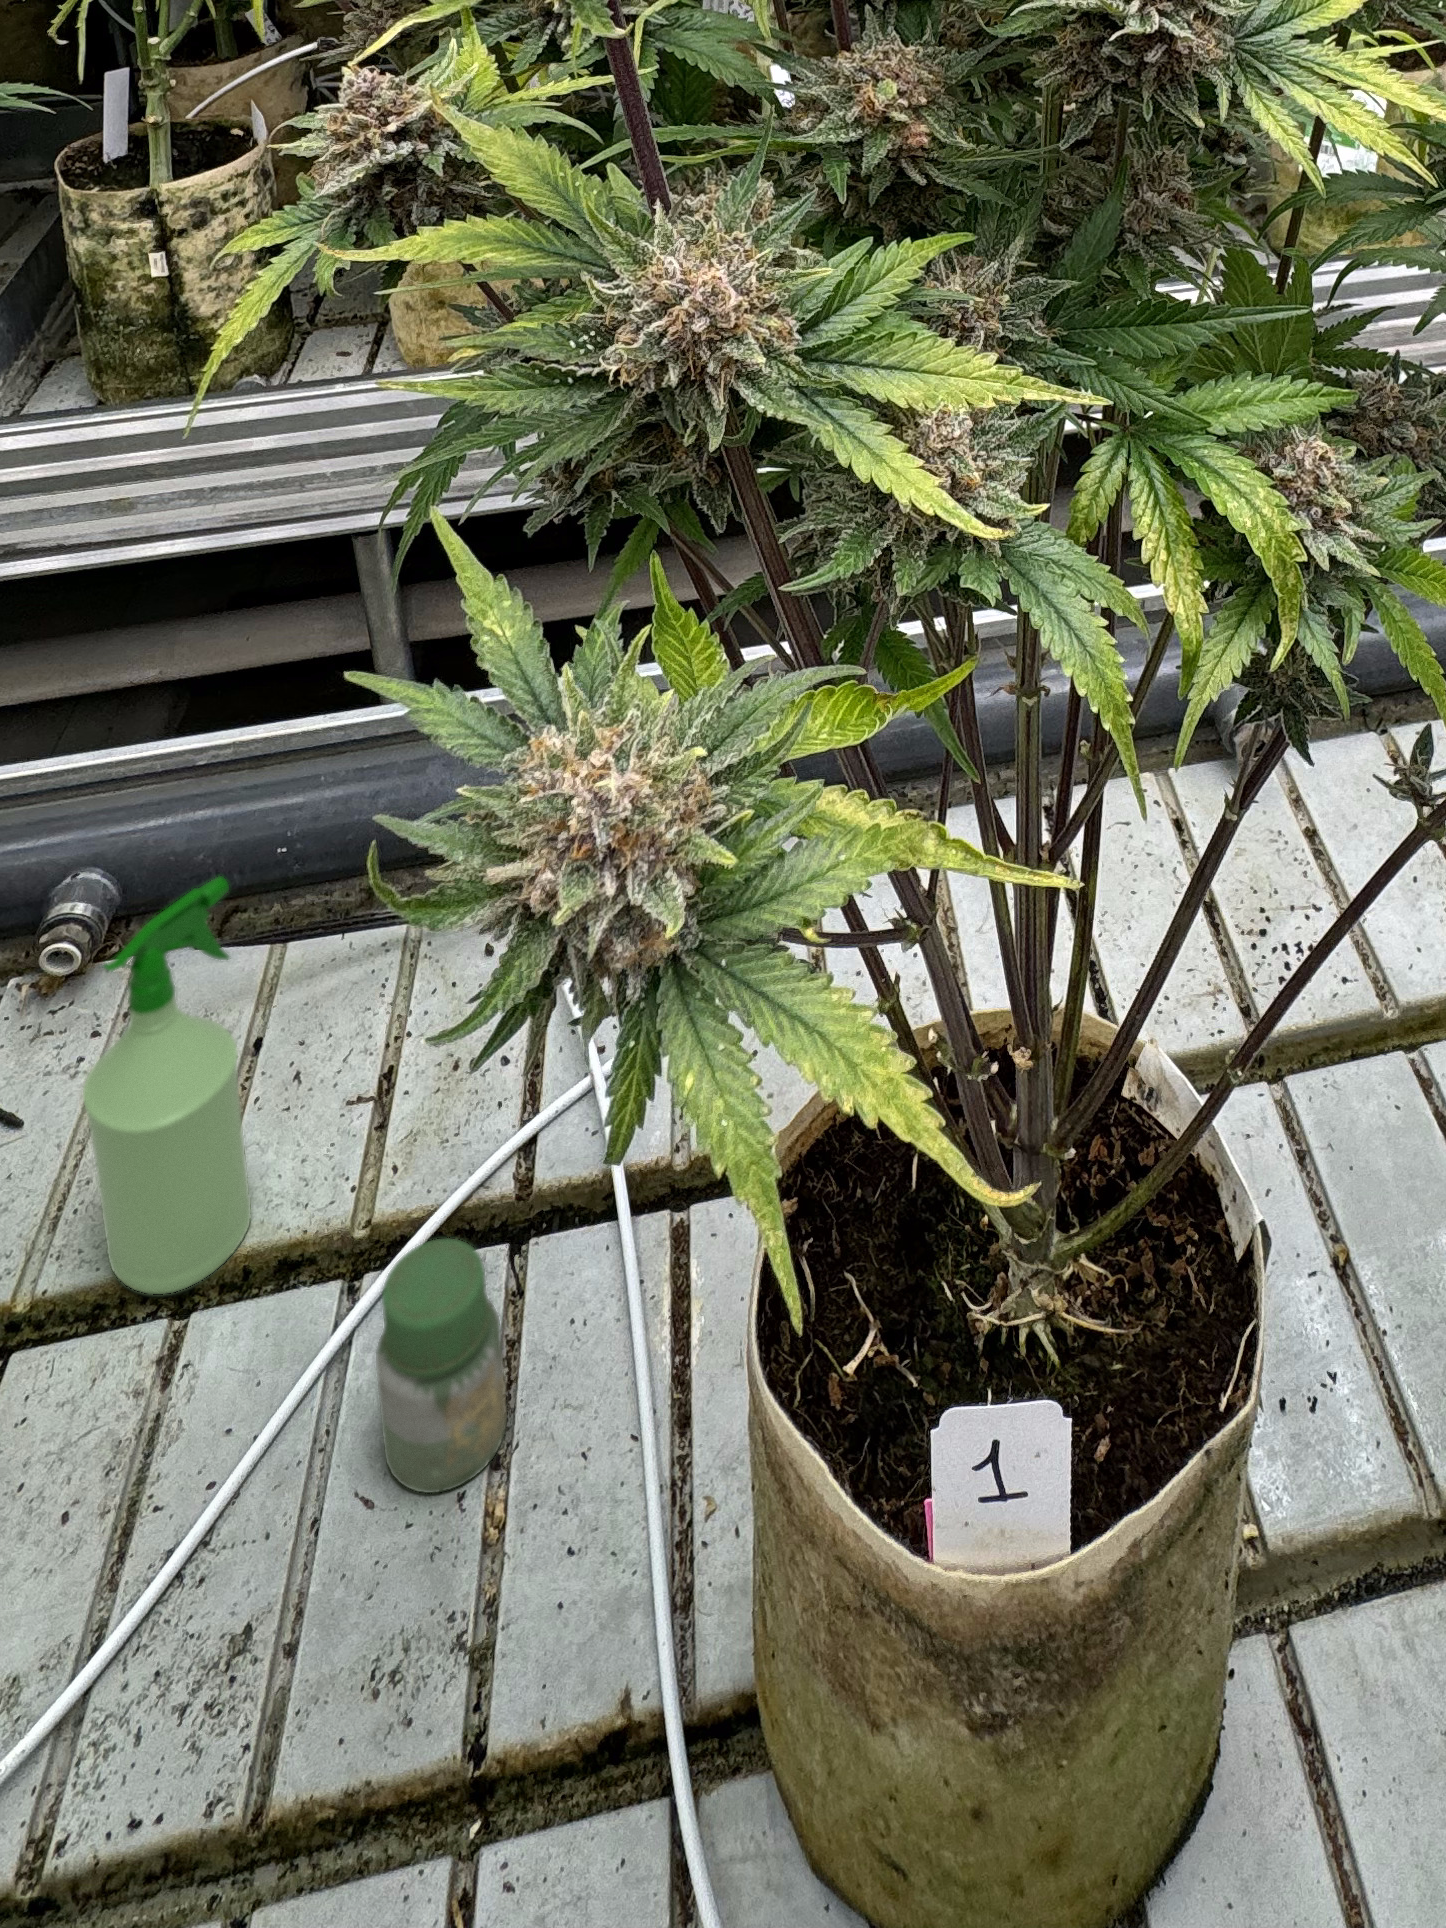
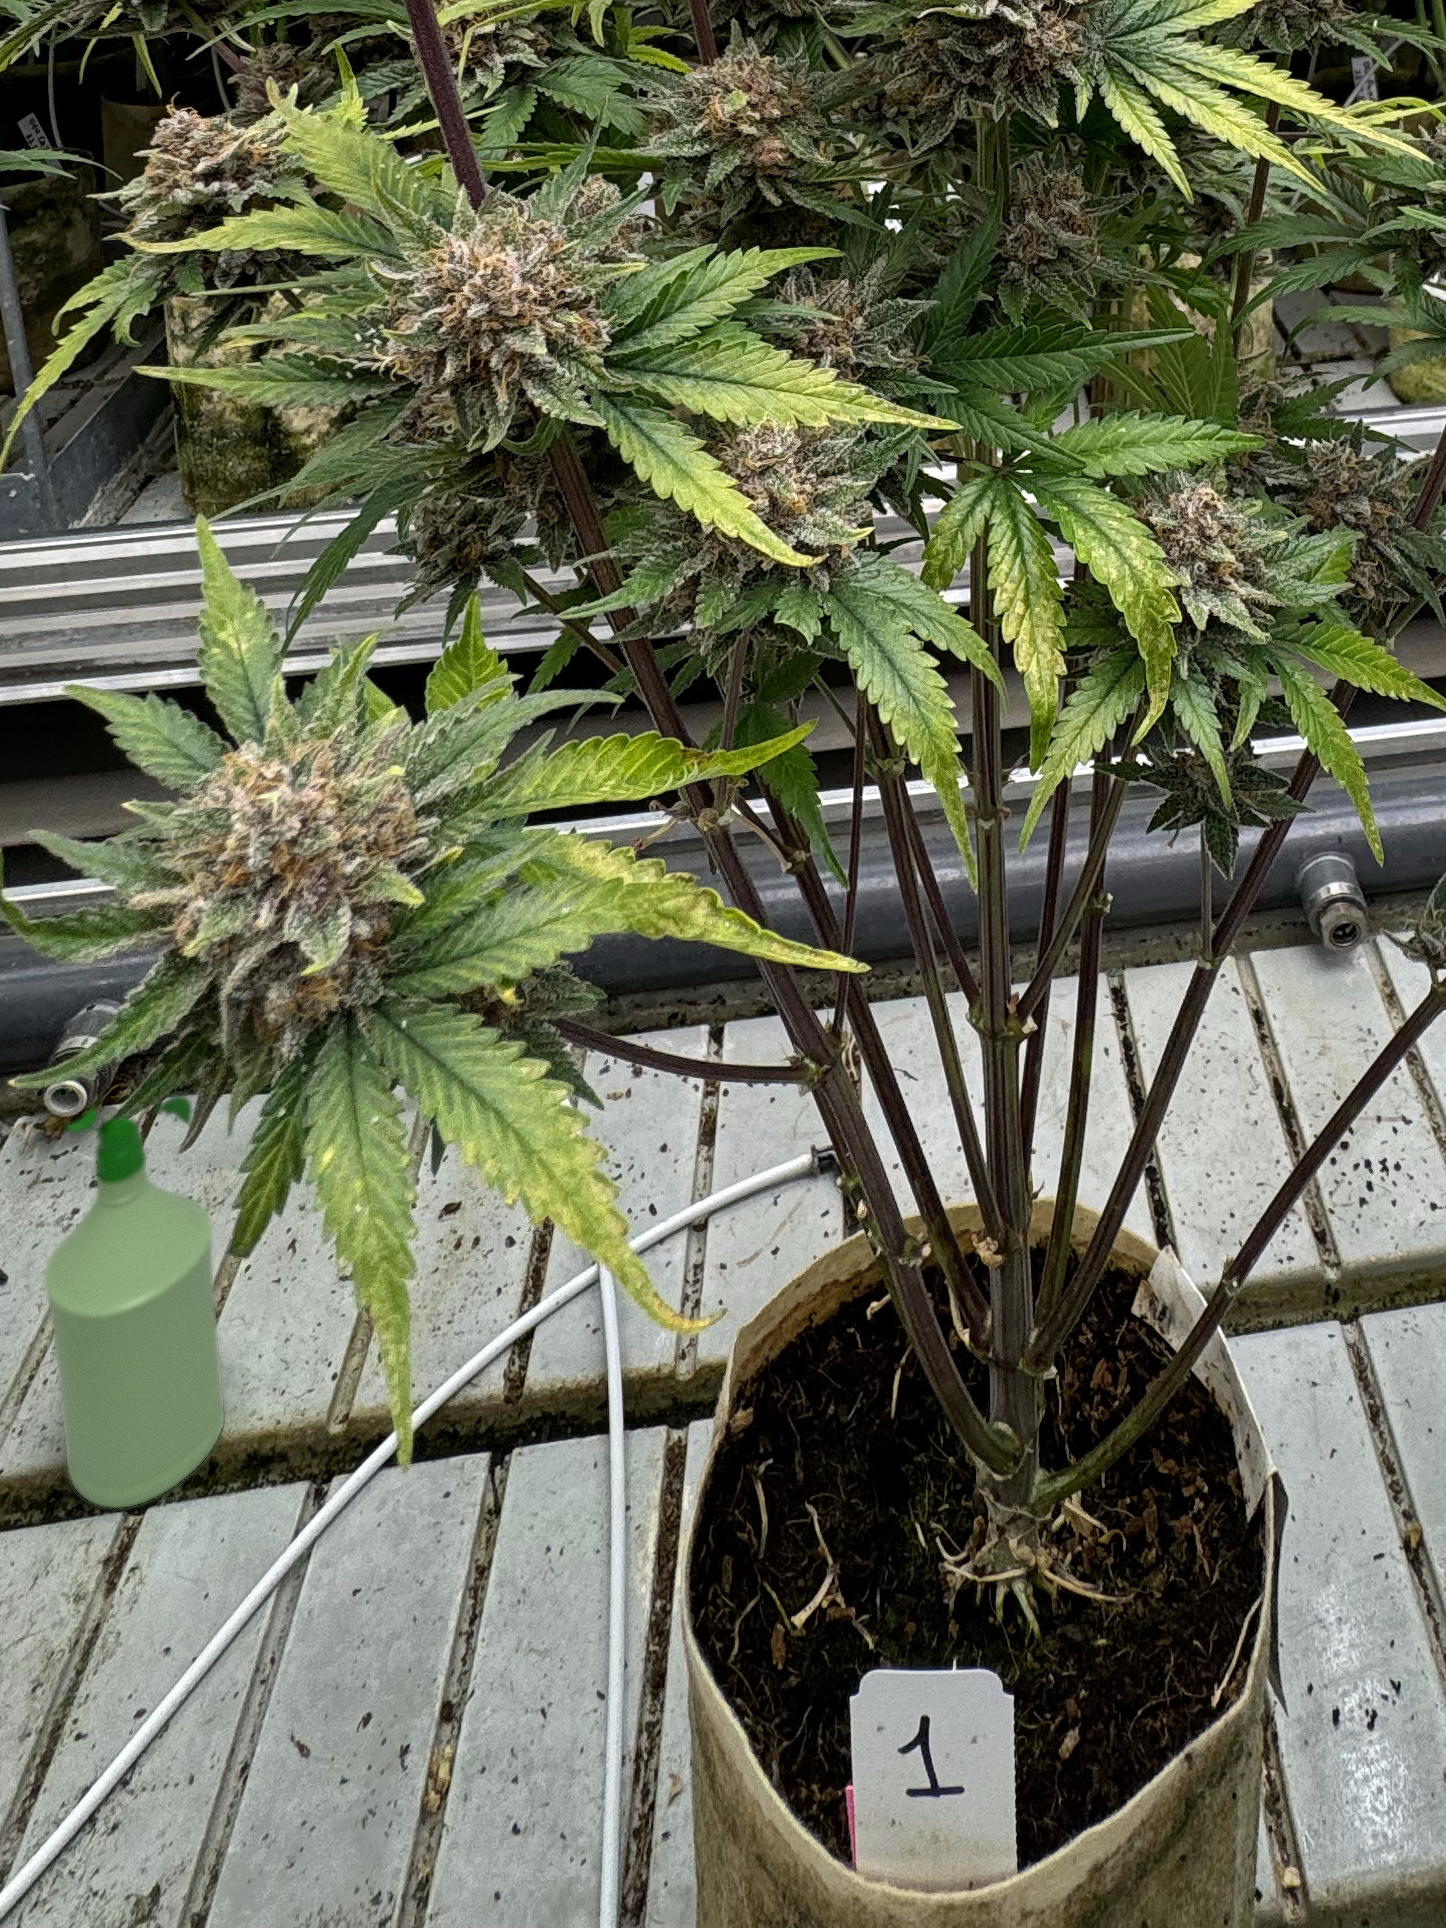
jar: present [376,1239,507,1493] -> none [314,1452,461,1753]

